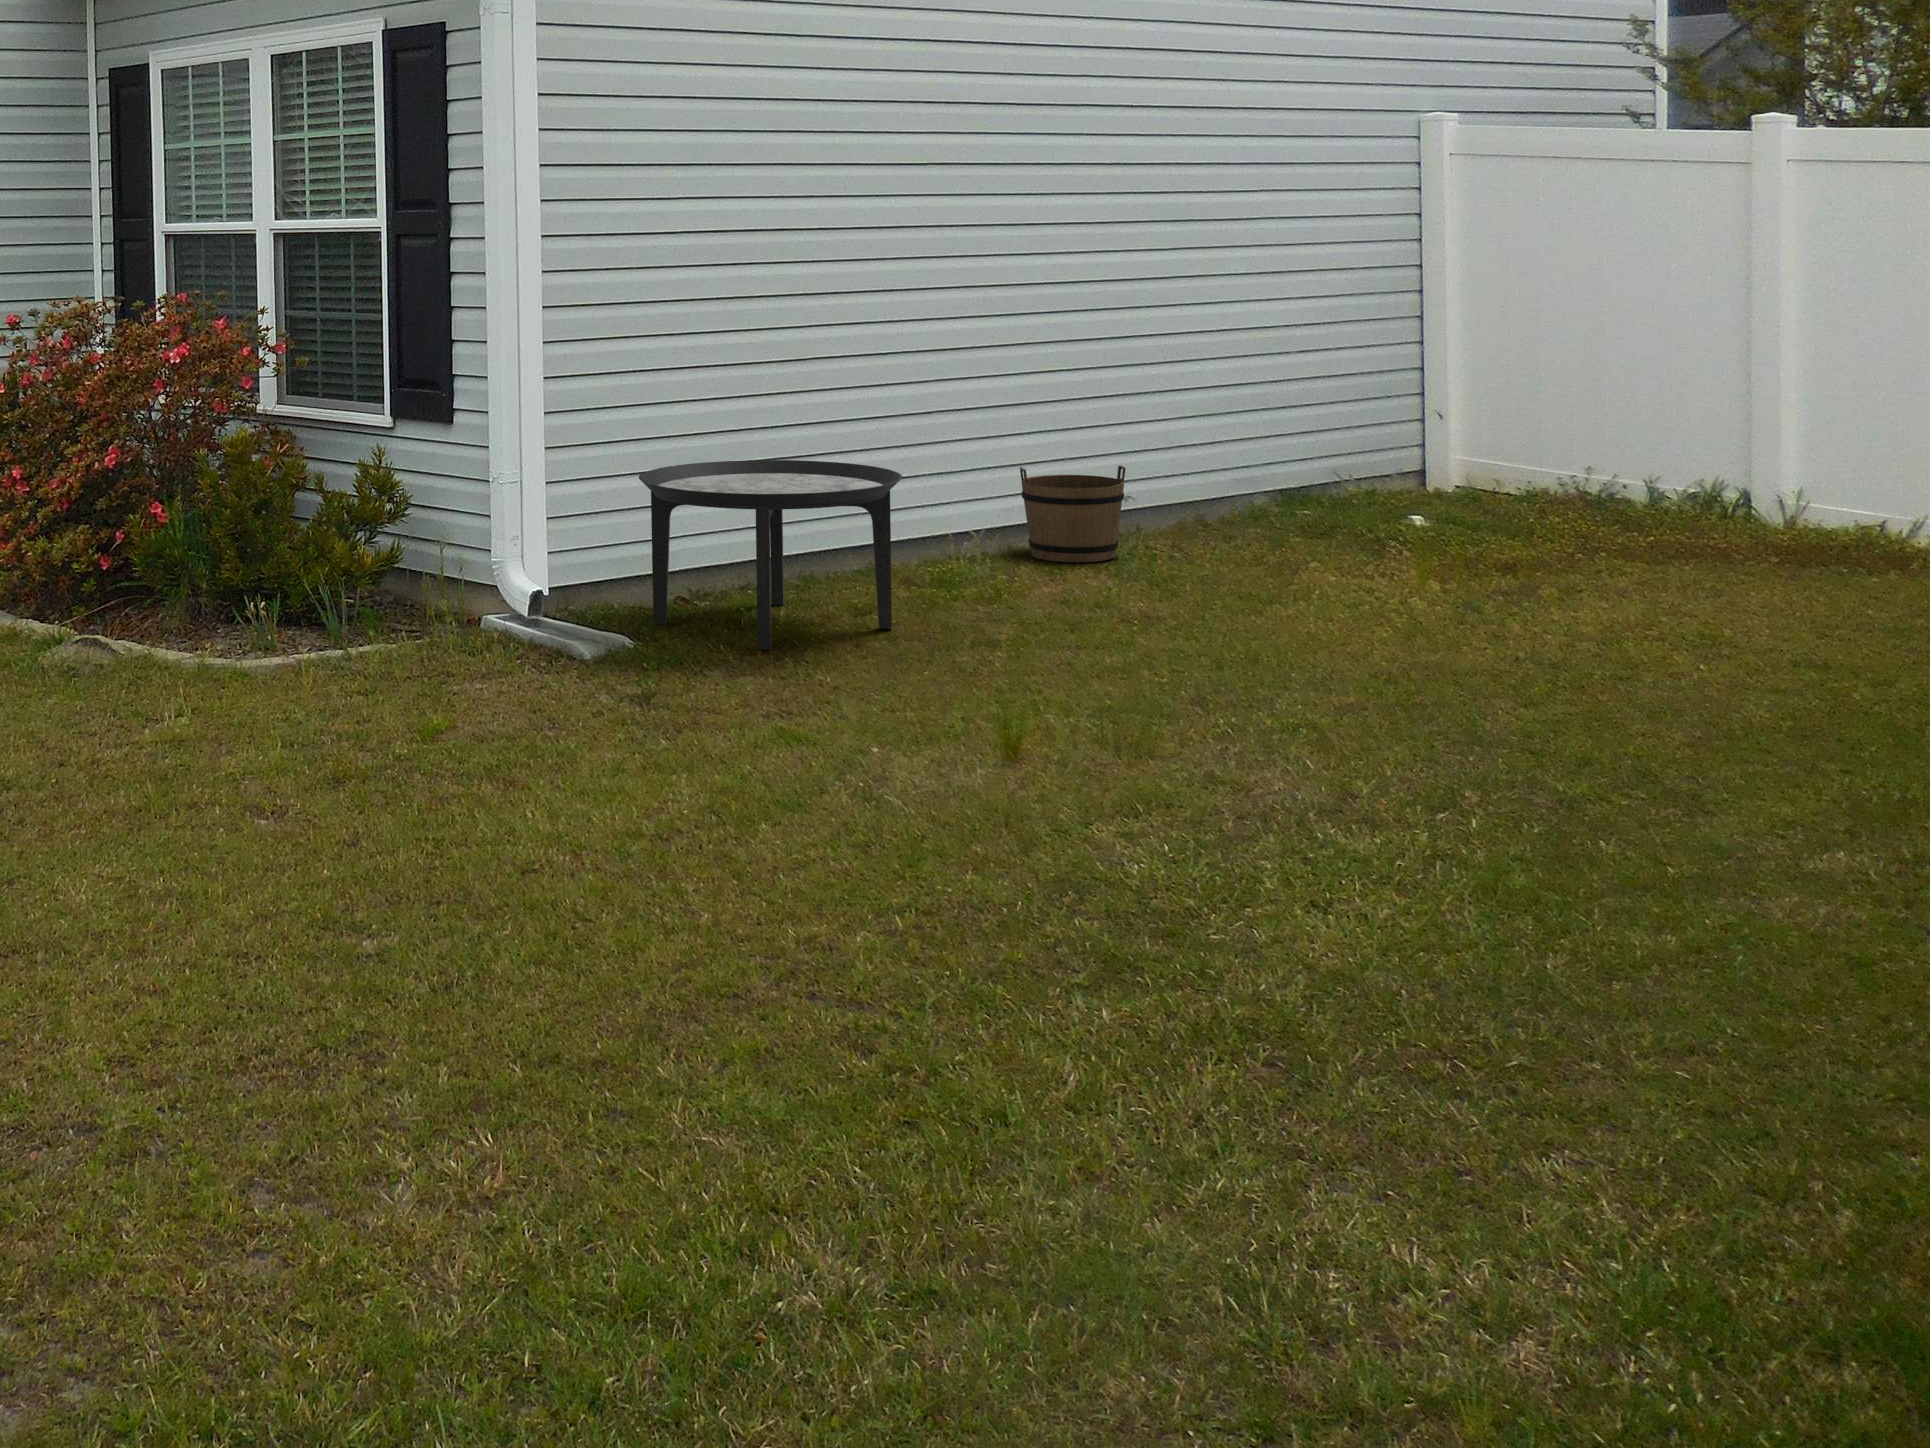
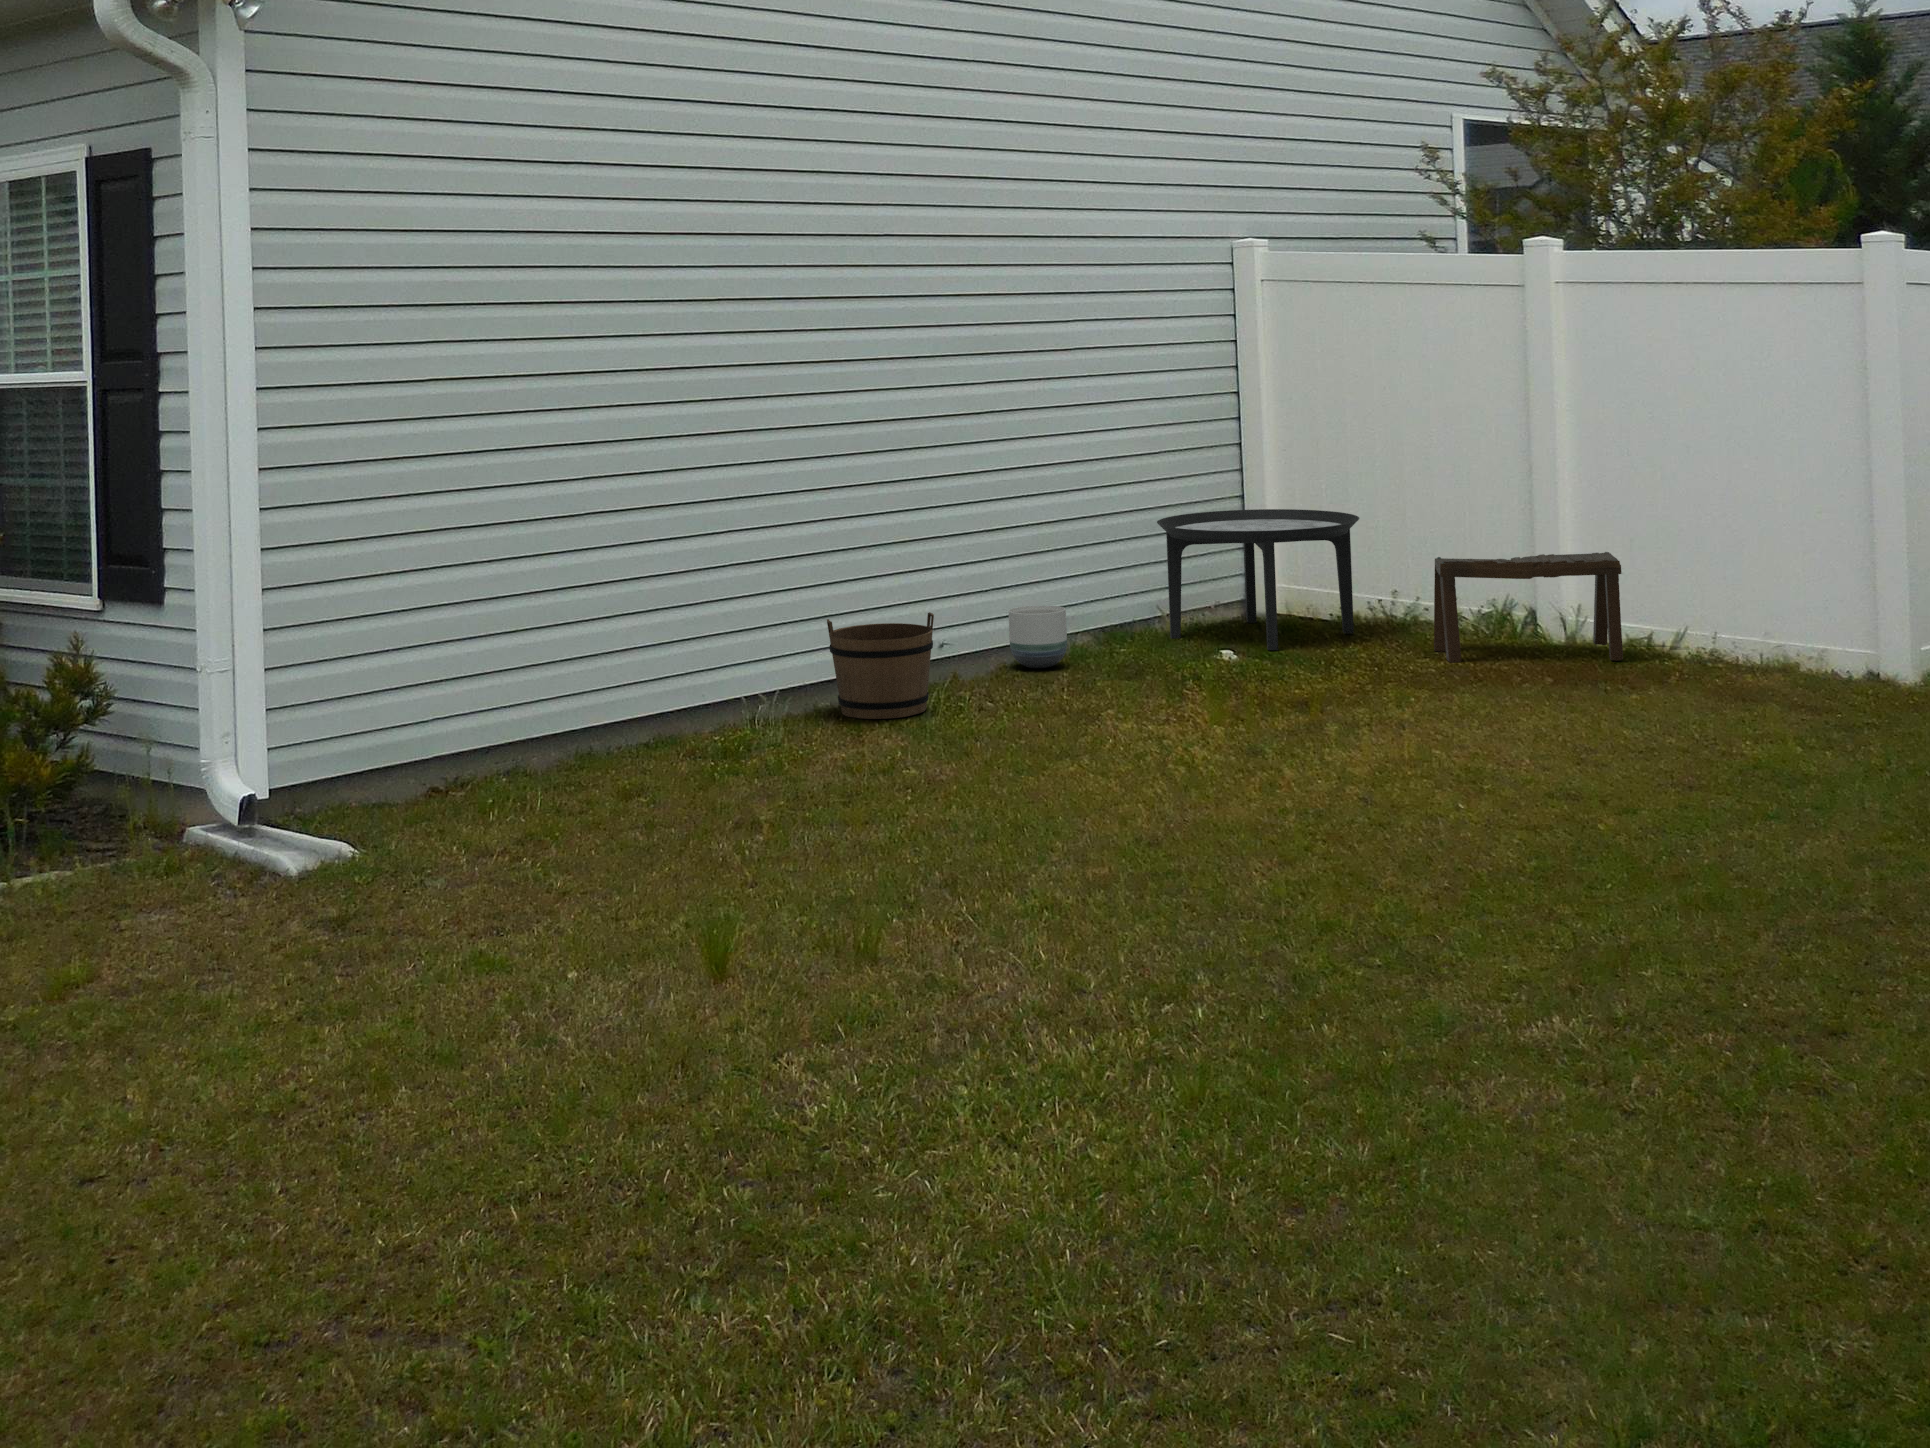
bench: none [1638,437,1857,548] -> present [1434,552,1623,663]
round table: present [639,460,902,650] -> present [1157,509,1359,650]
planter: none [1188,467,1247,527] -> present [1009,605,1067,668]

